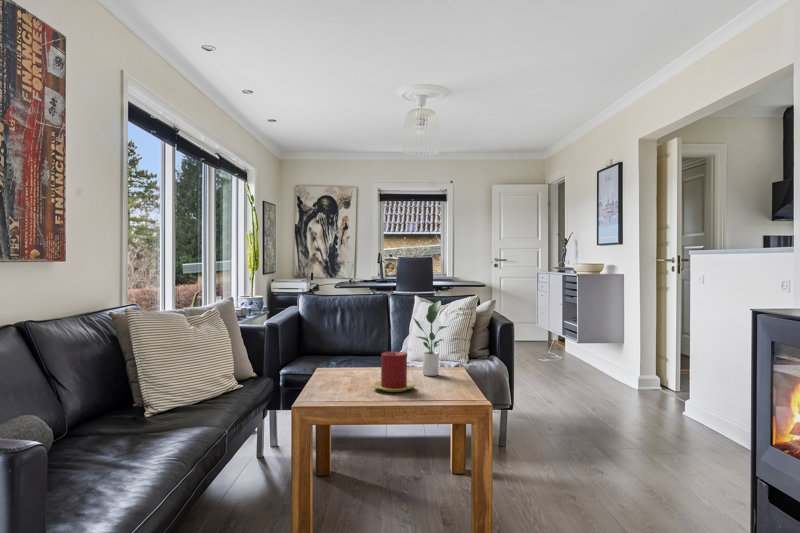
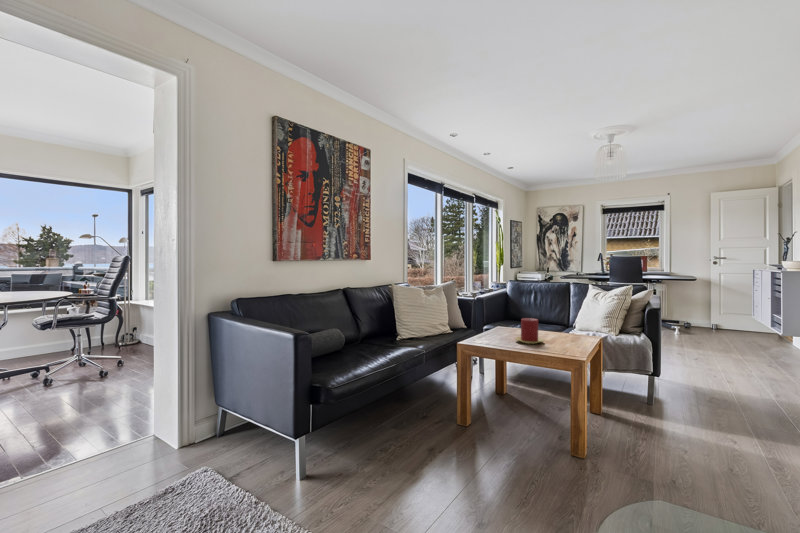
potted plant: present [413,301,447,376] -> none [554,287,584,338]

